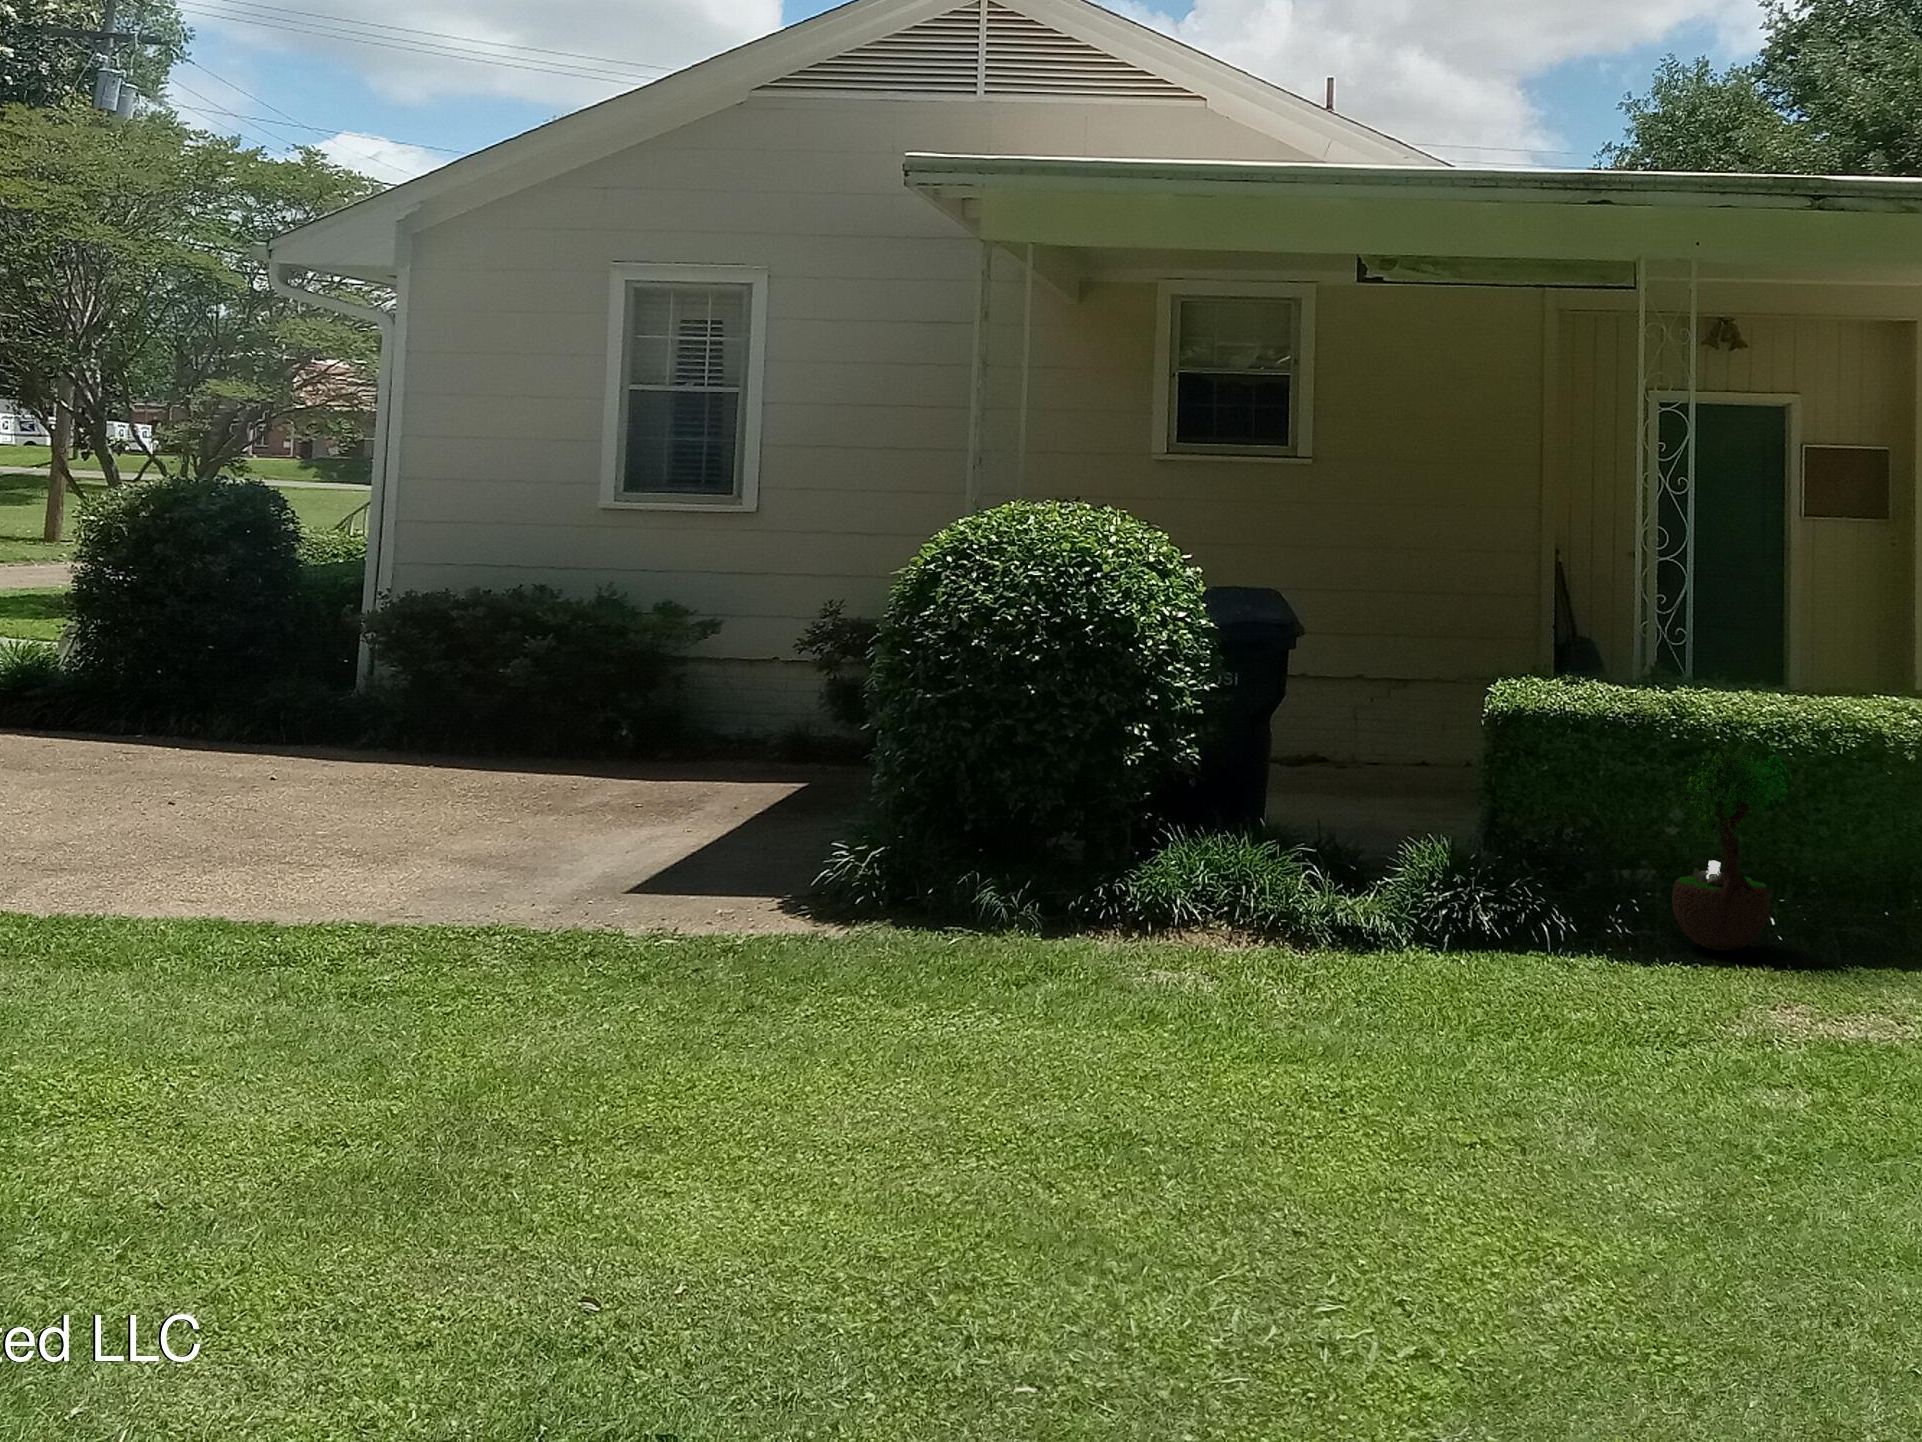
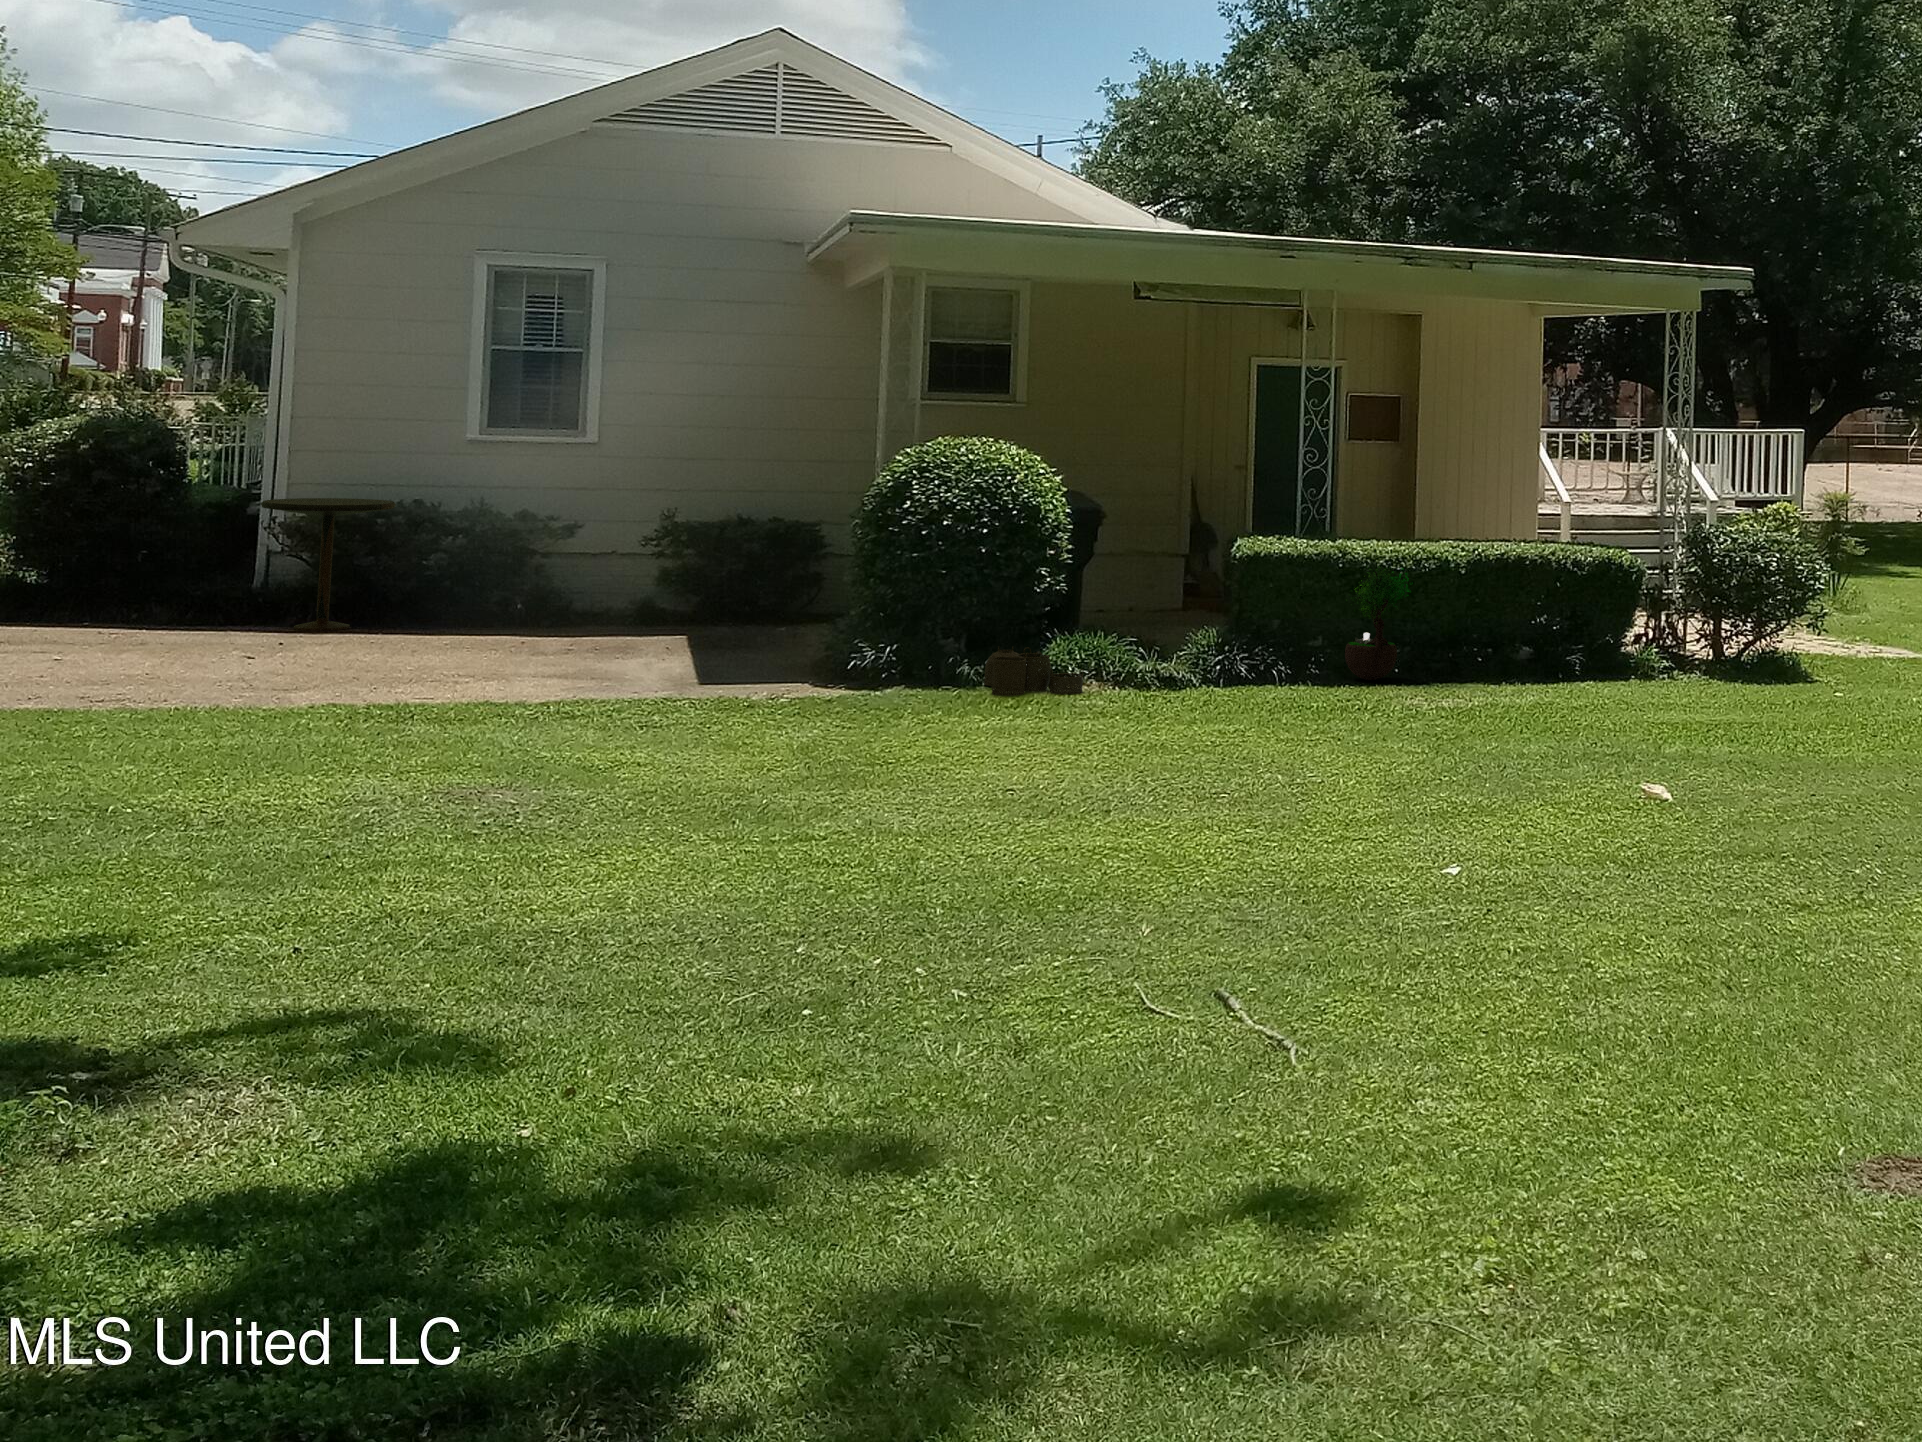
pedestal table: none [331,578,491,749] -> present [261,498,396,631]
woven basket: none [1024,850,1180,948] -> present [984,647,1084,696]

